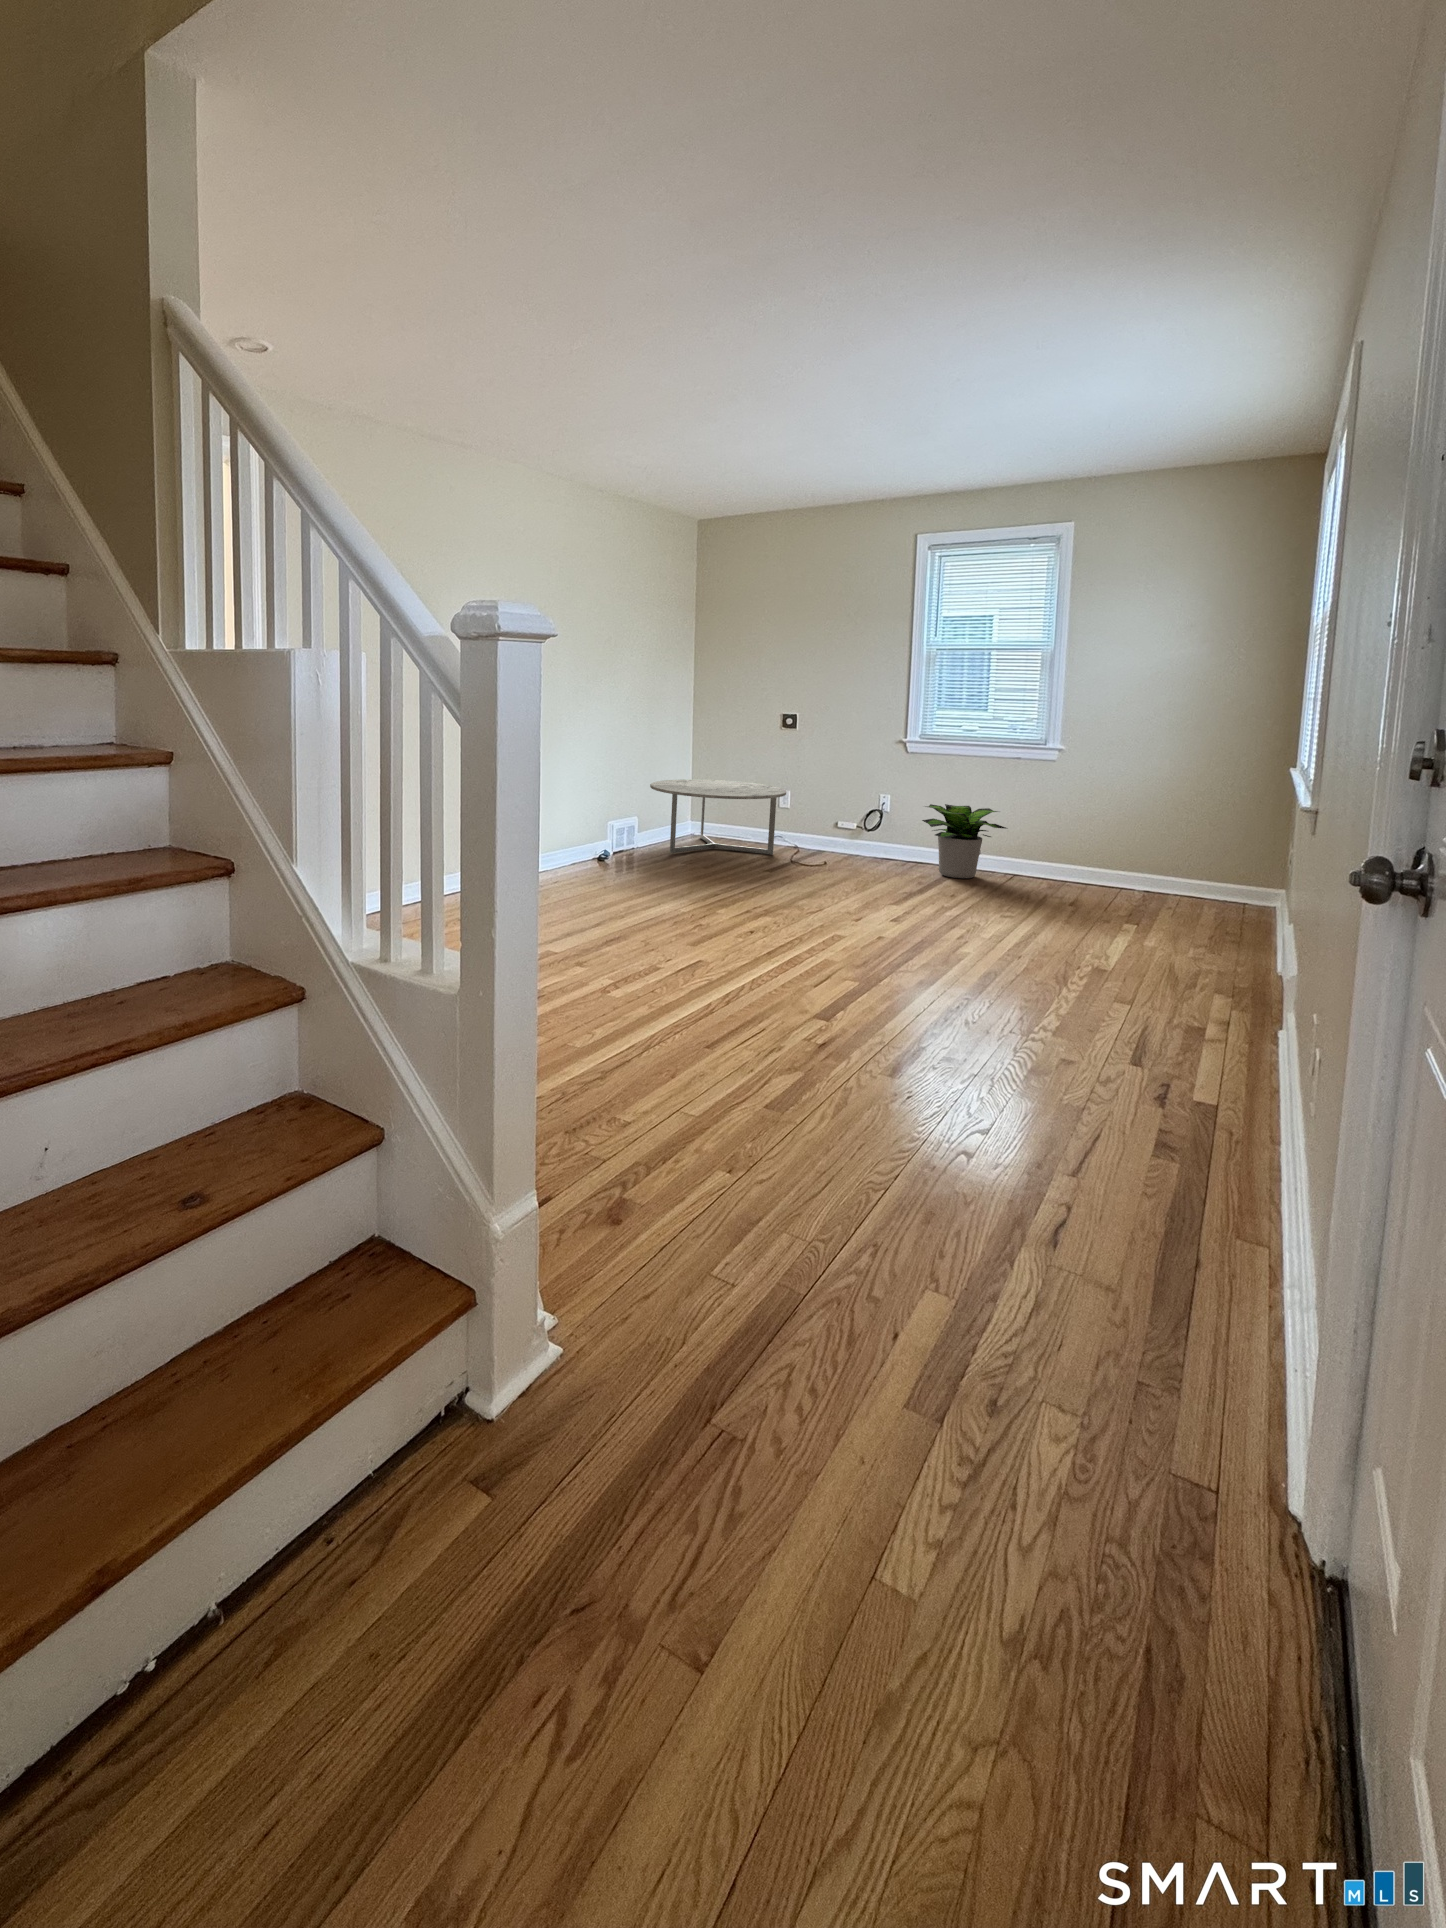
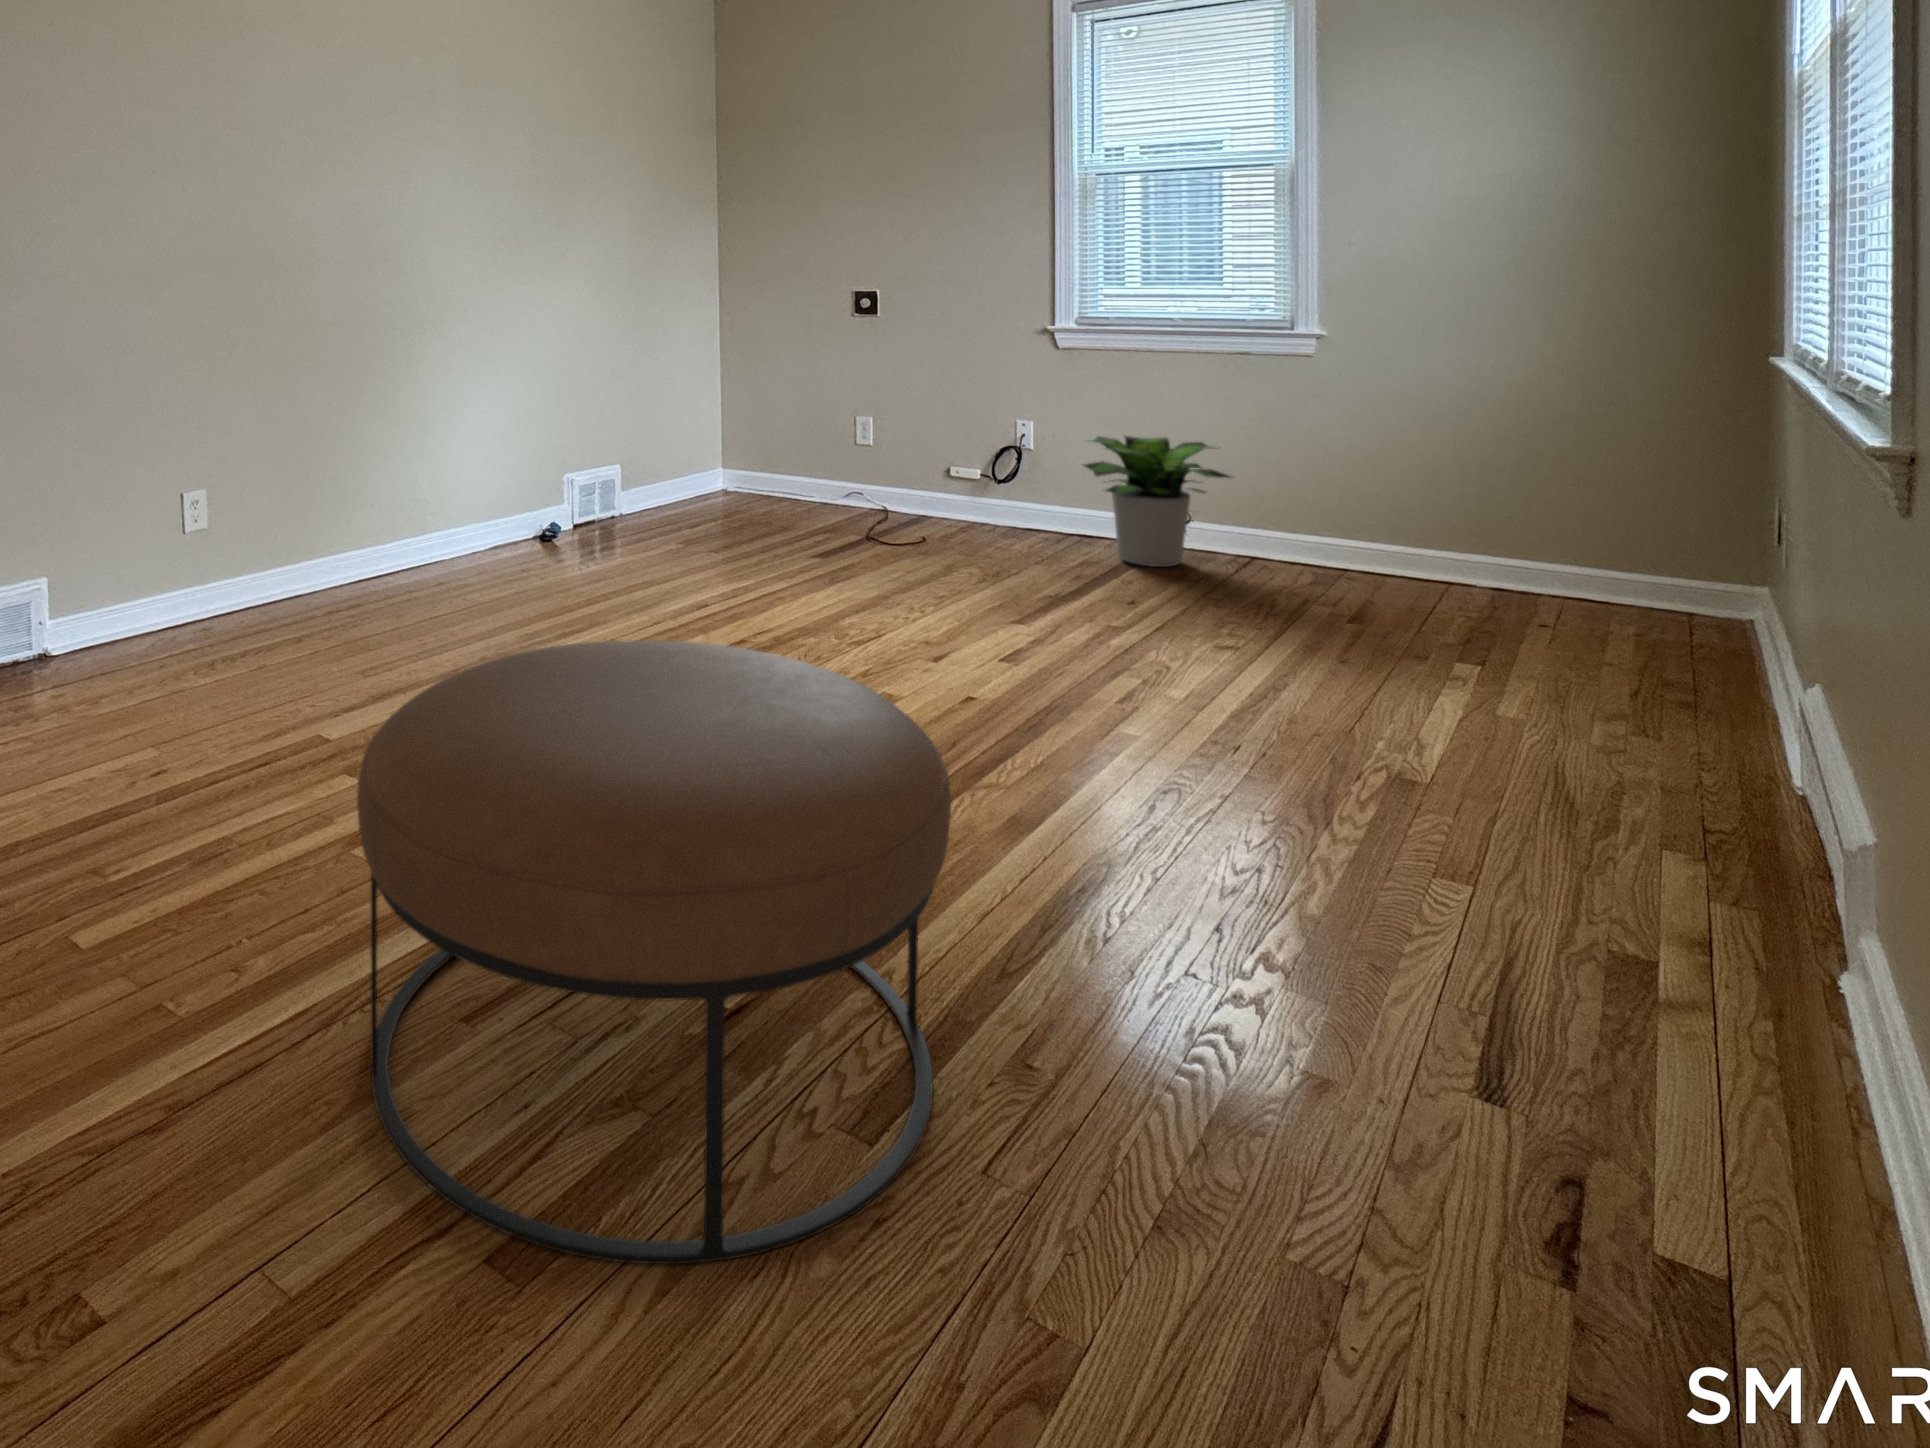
coffee table: present [650,779,786,855] -> none [635,401,859,525]
ottoman: none [671,890,932,1109] -> present [357,640,951,1264]

